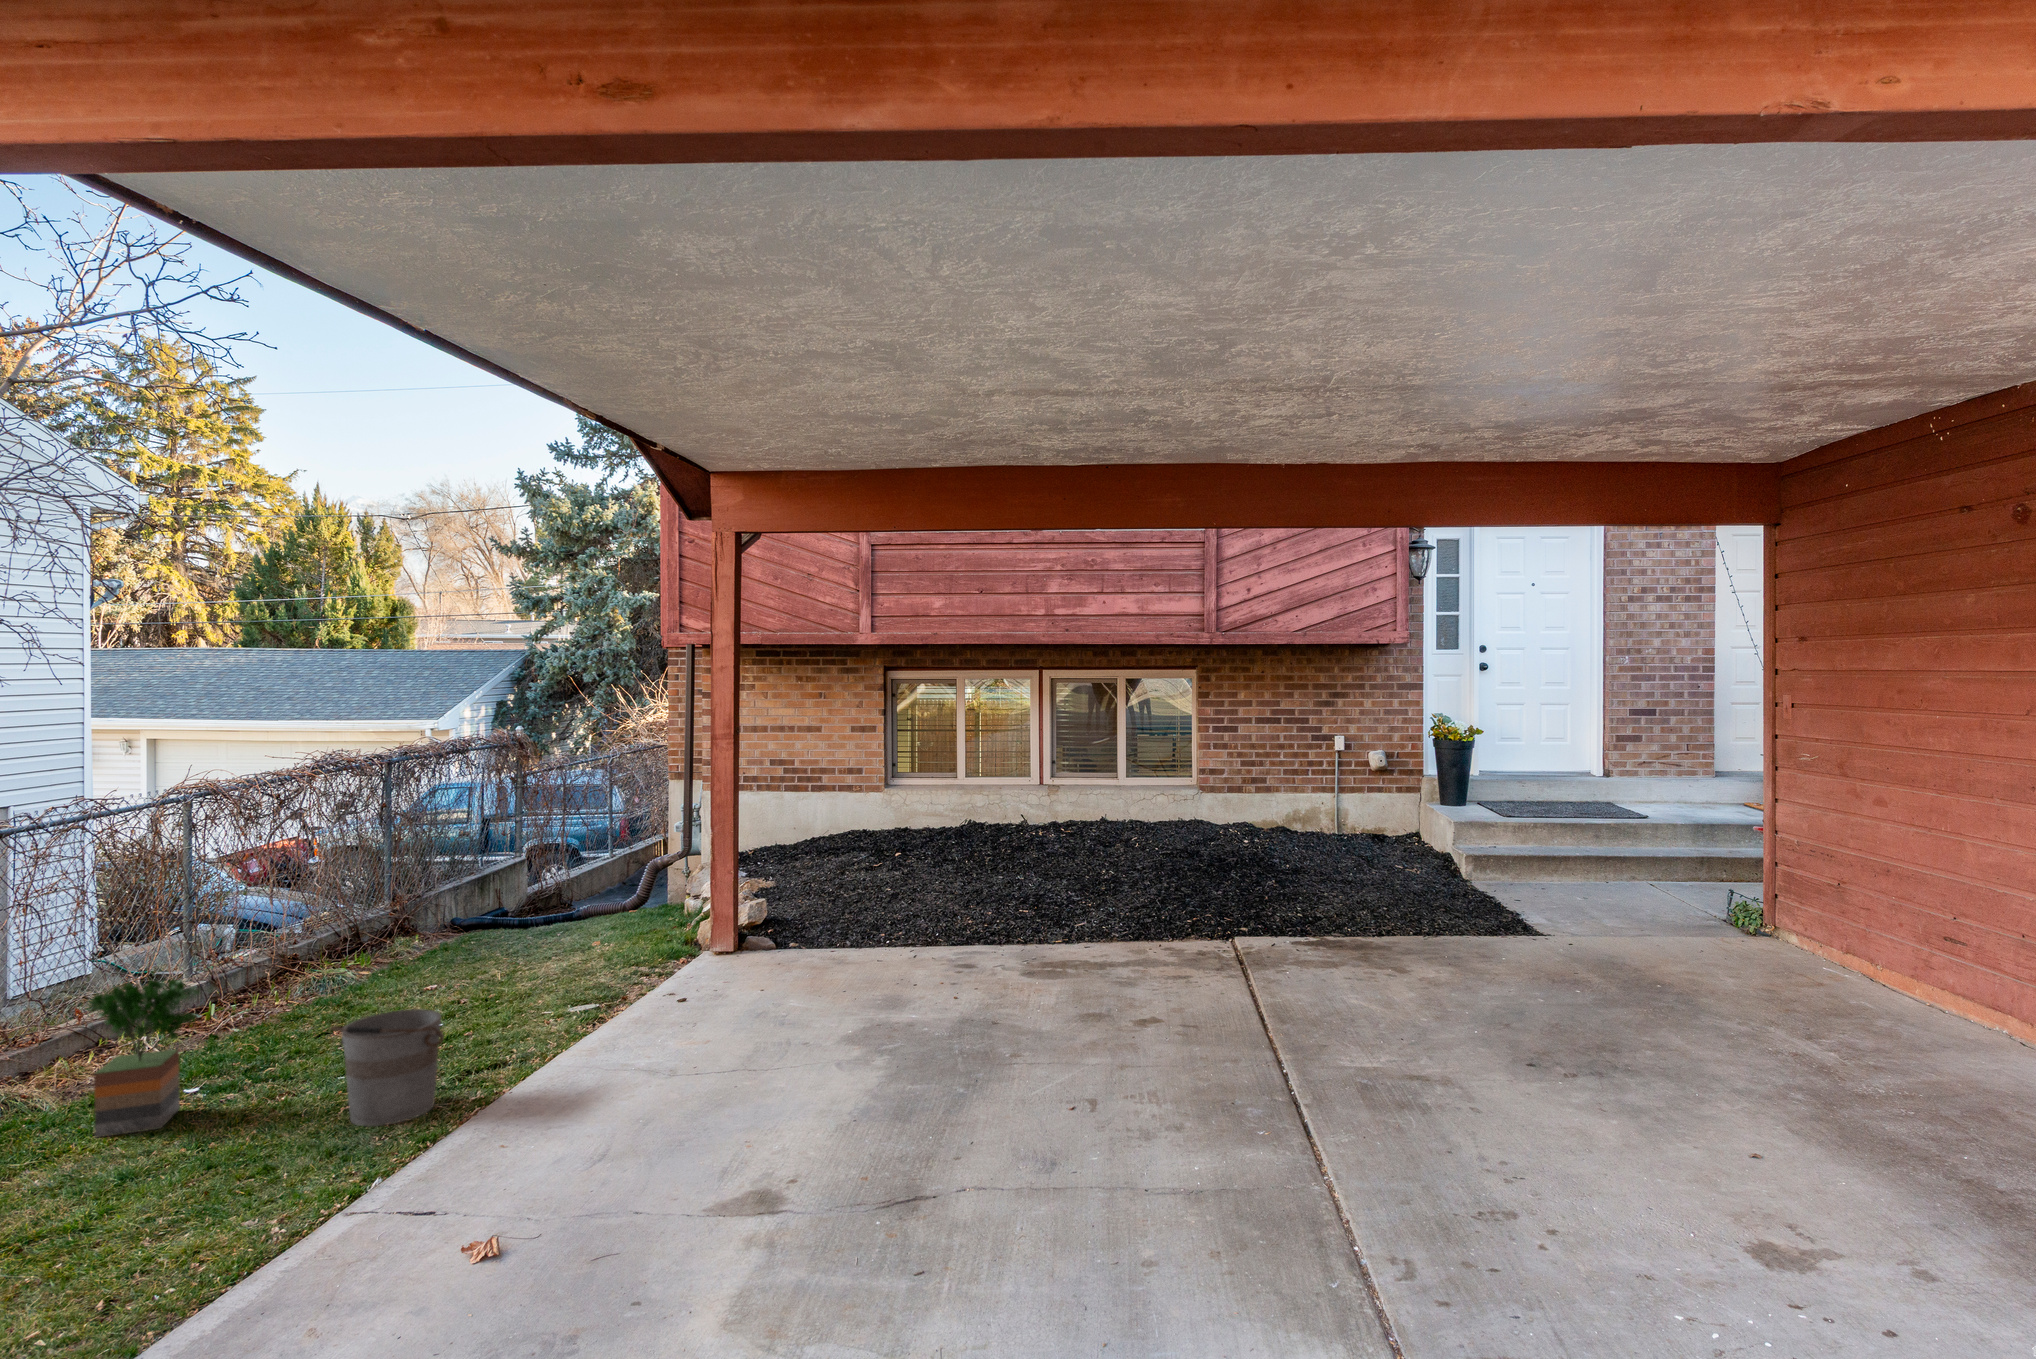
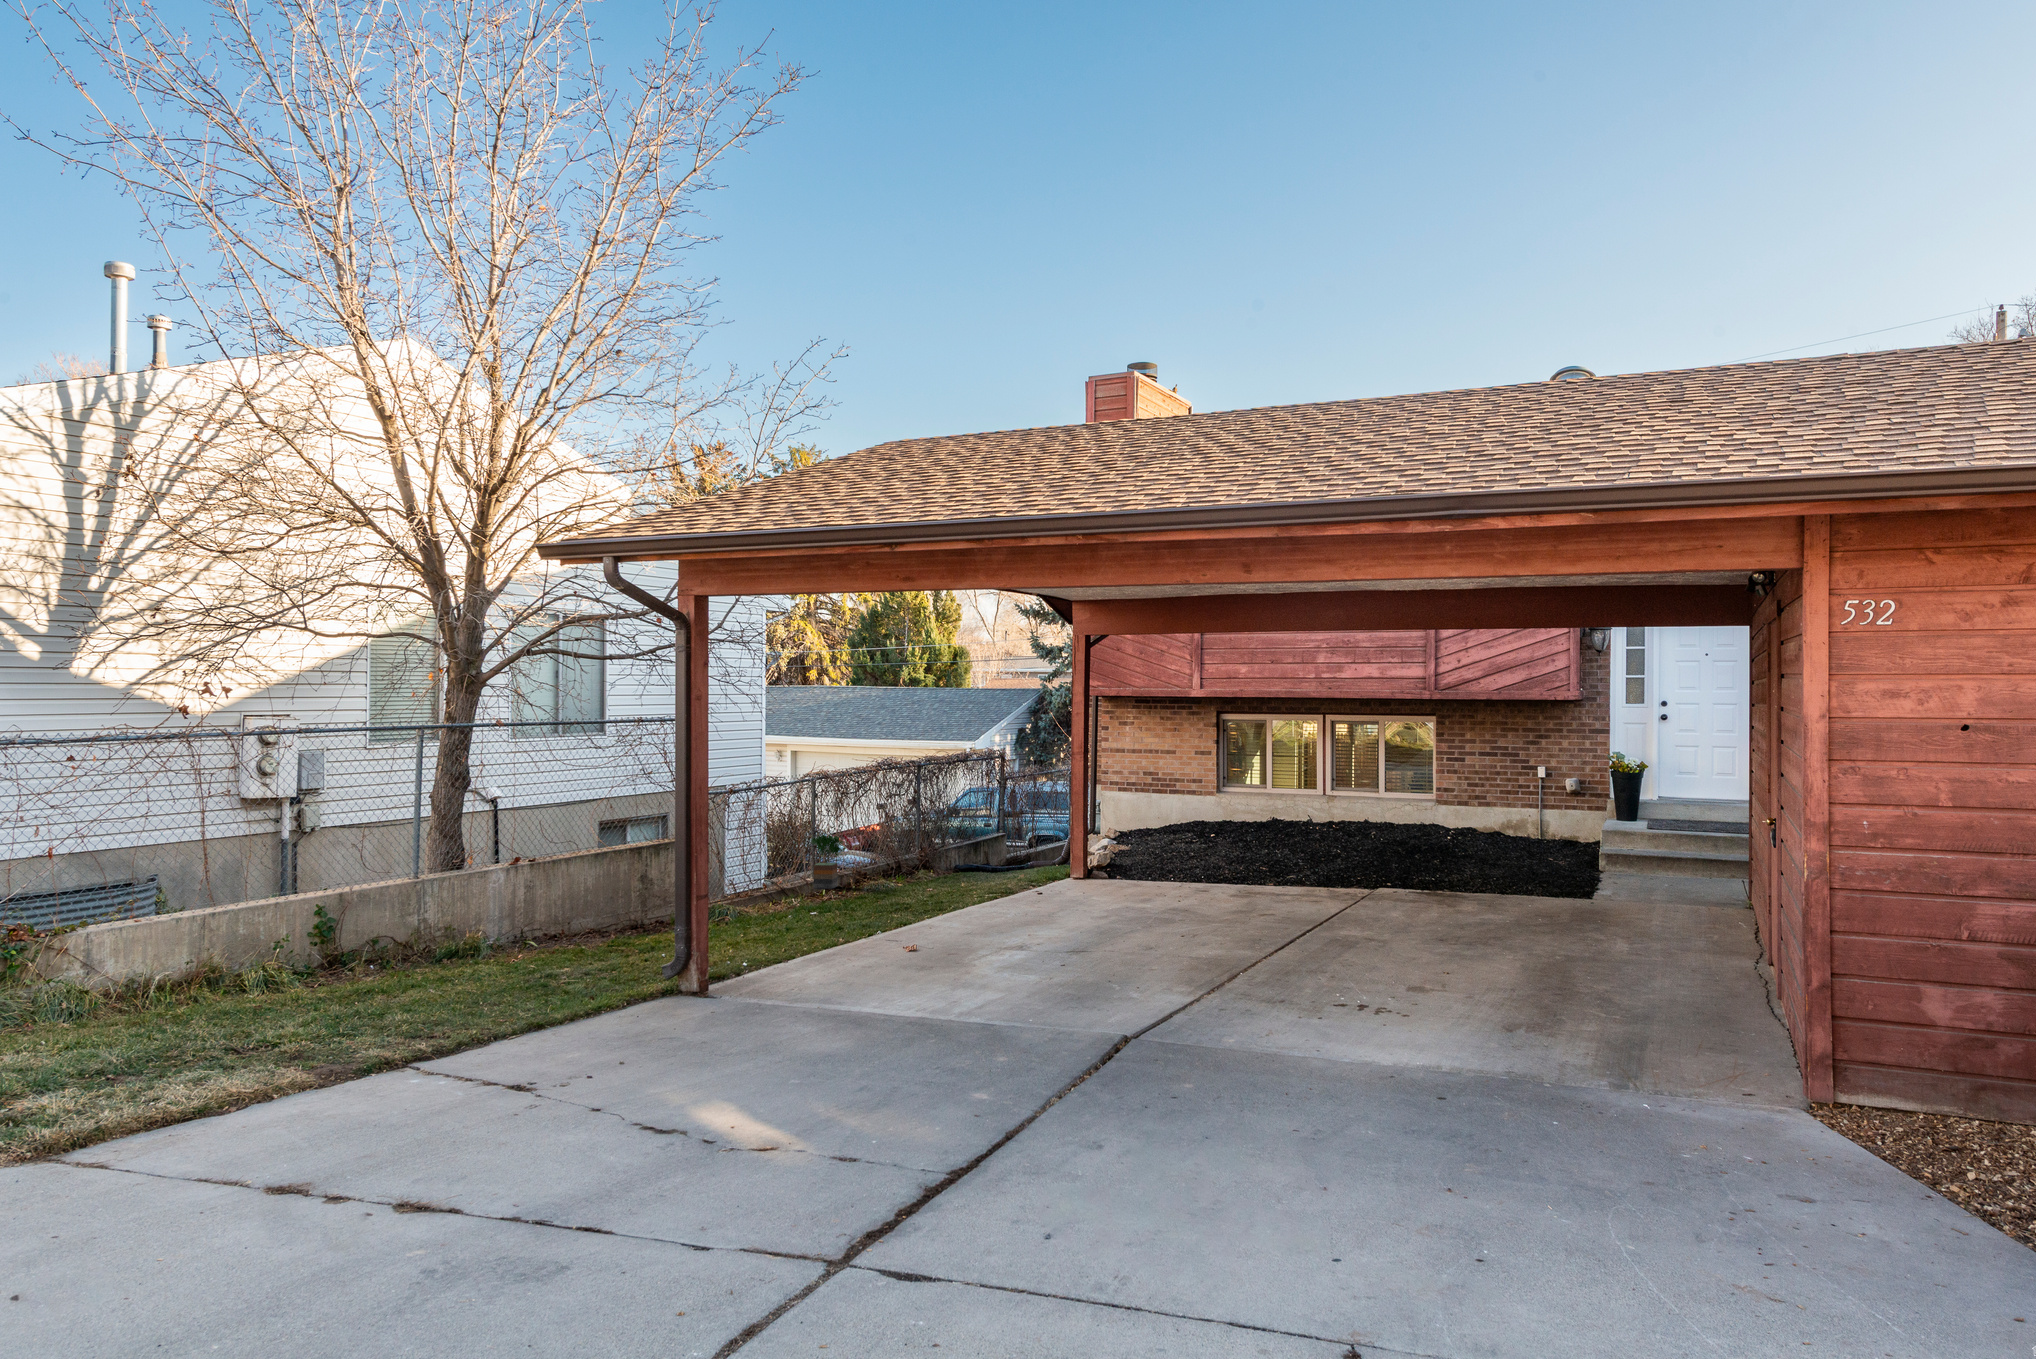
bucket: present [330,1009,444,1126] -> none [884,855,921,894]

